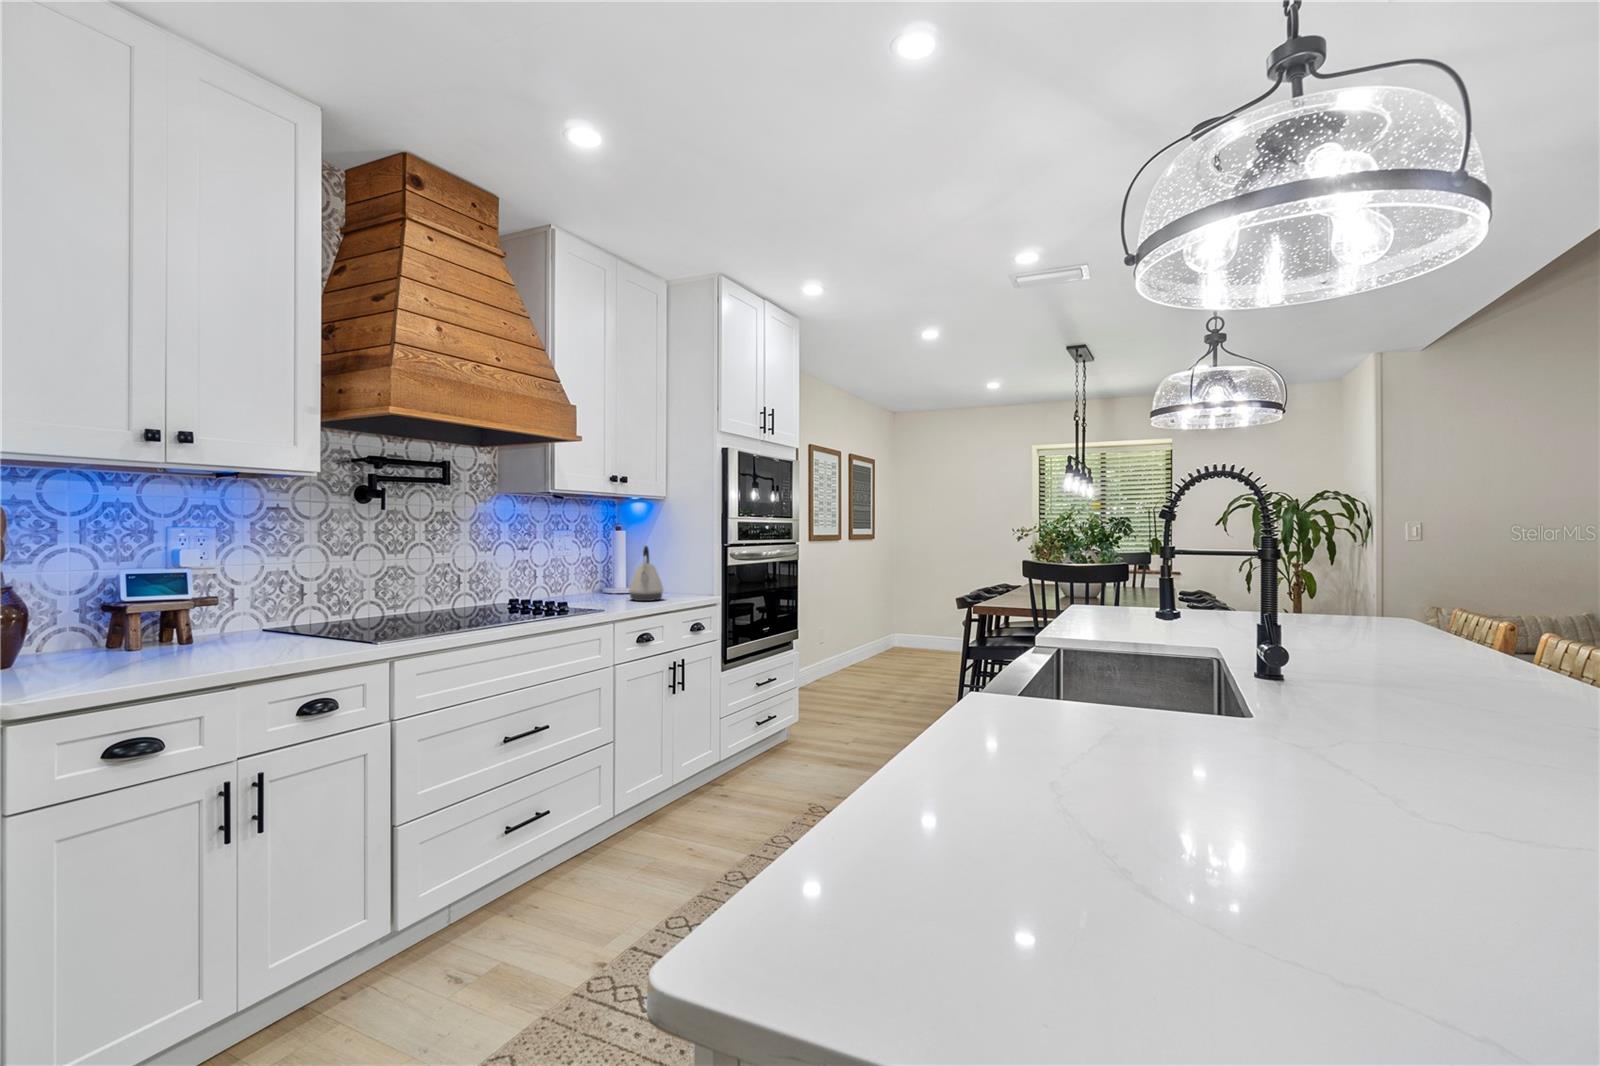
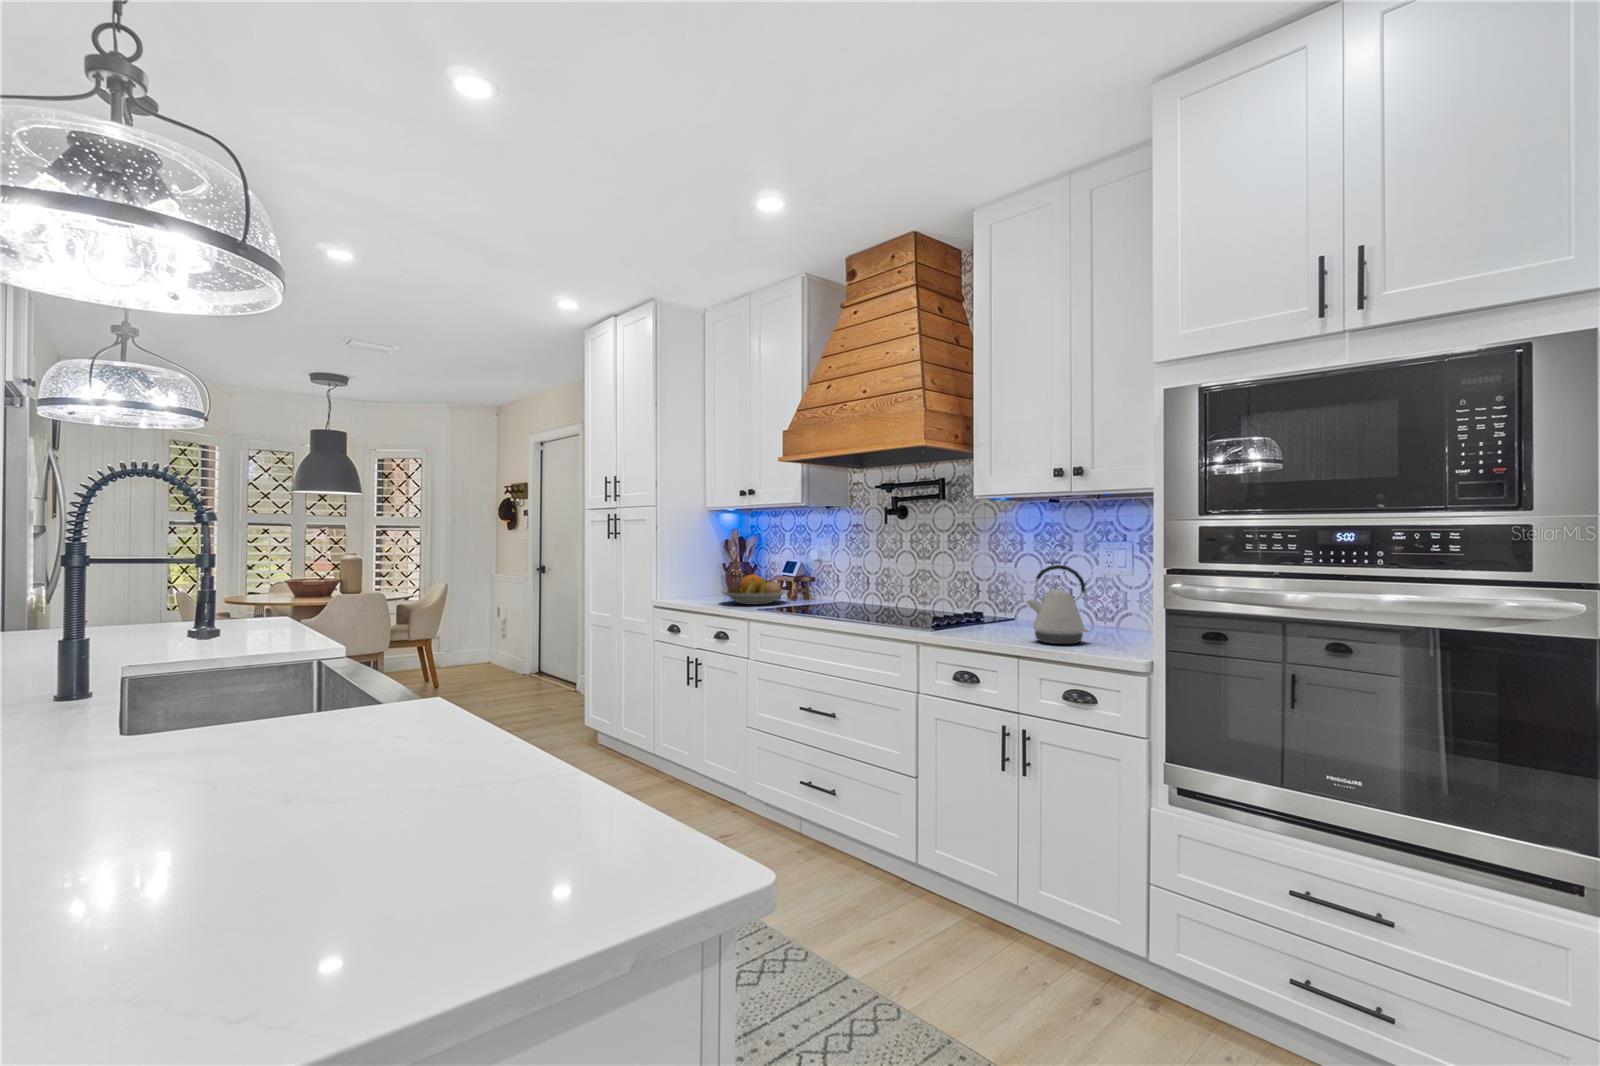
fruit bowl: none [65,598,250,663] -> present [722,574,788,604]

